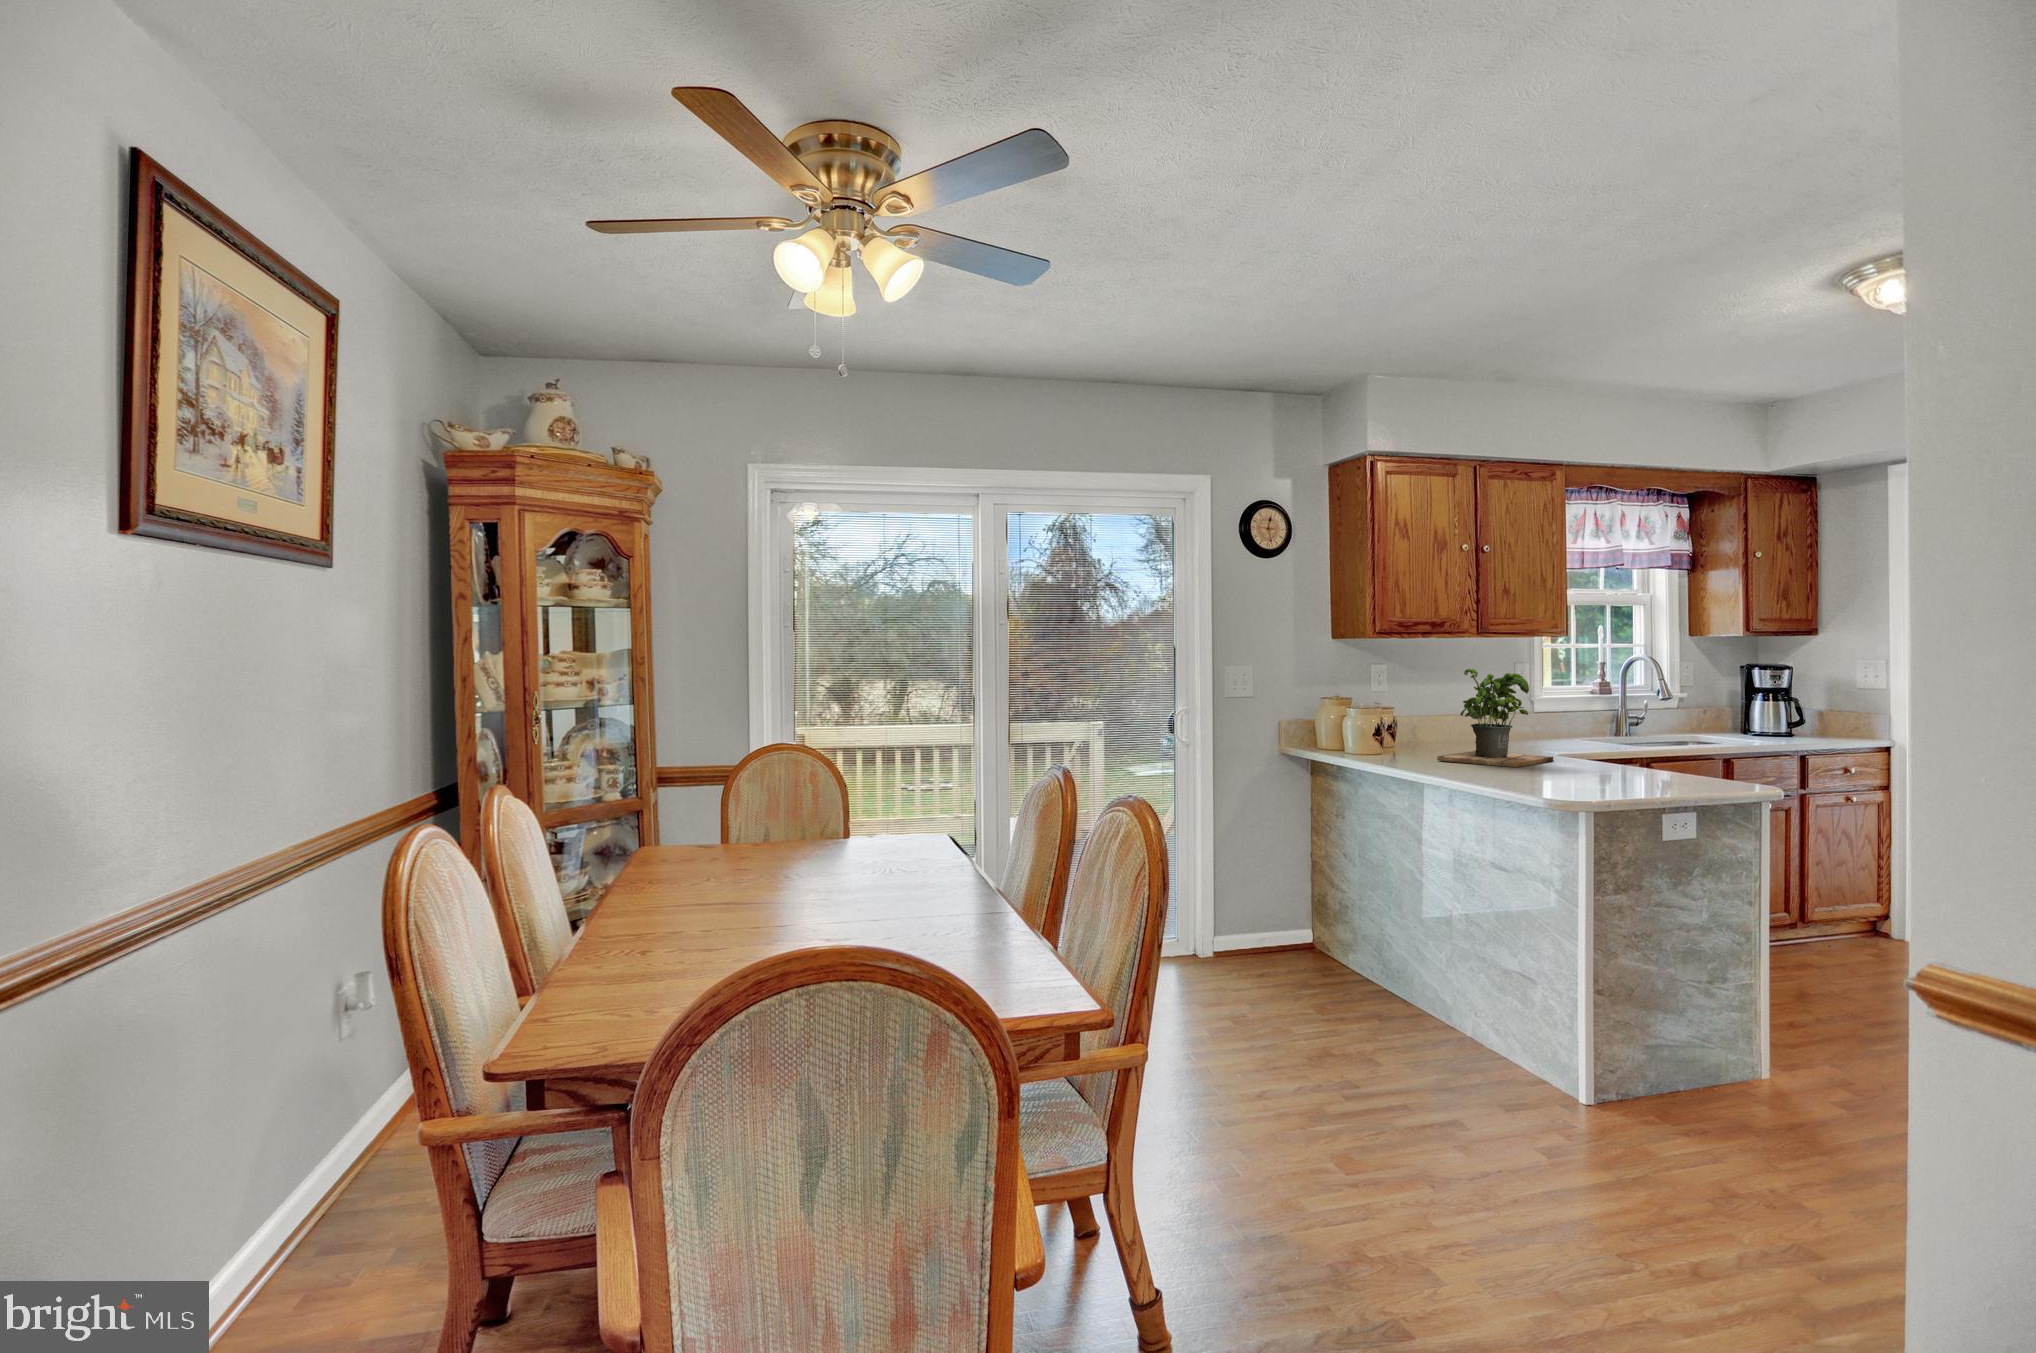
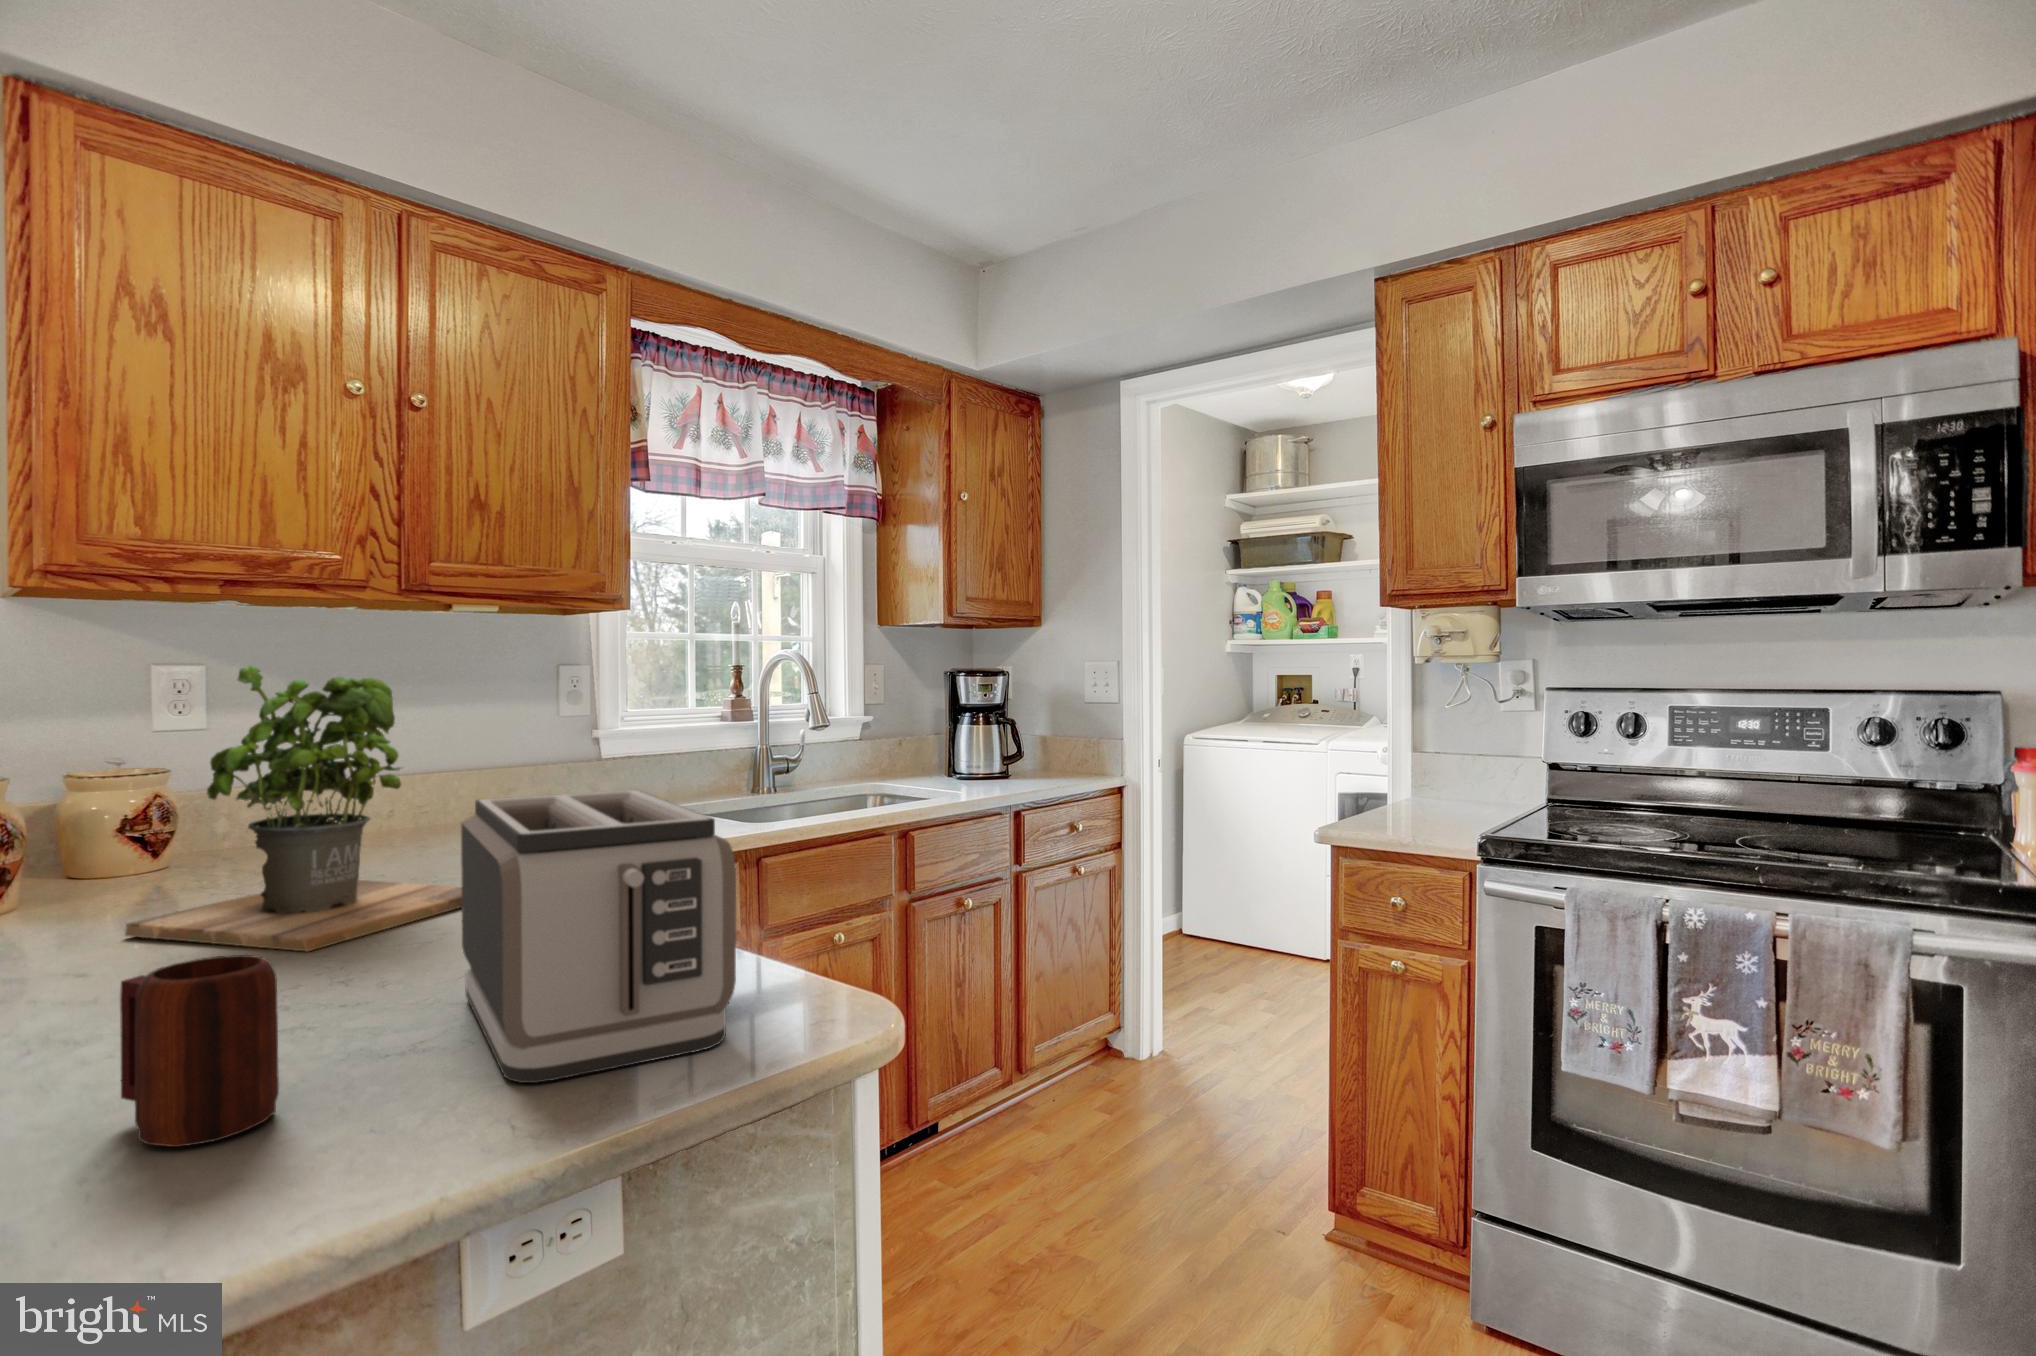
toaster: none [1602,714,1720,789] -> present [461,790,736,1083]
mug: none [1552,747,1595,789] -> present [120,955,279,1147]

